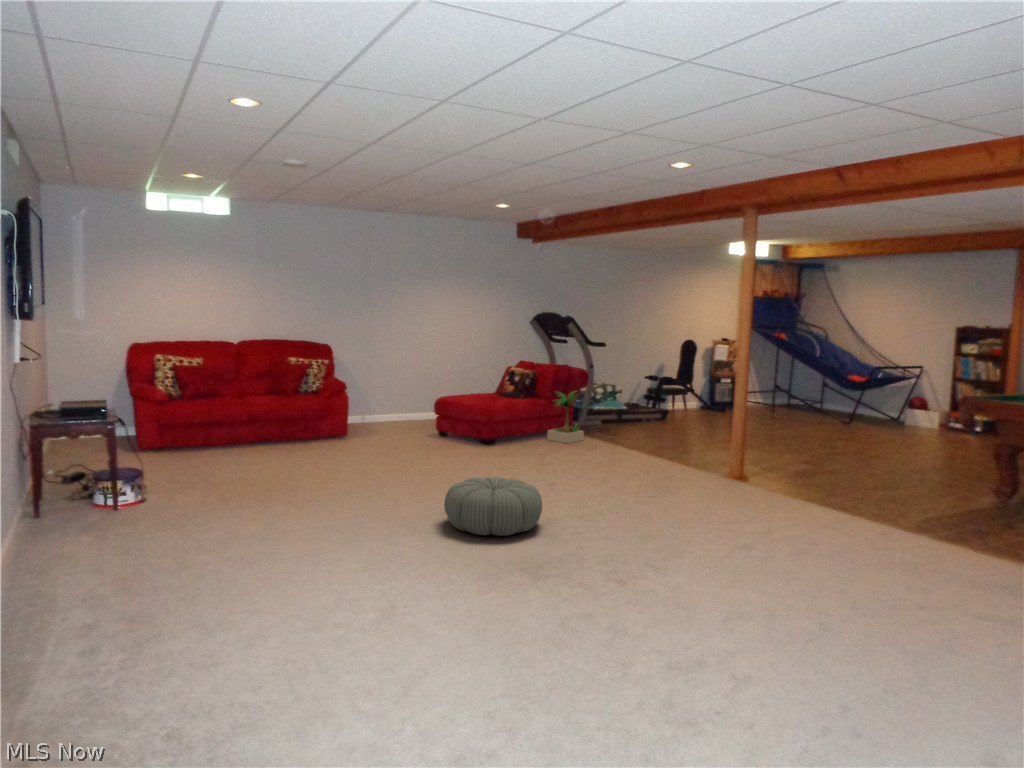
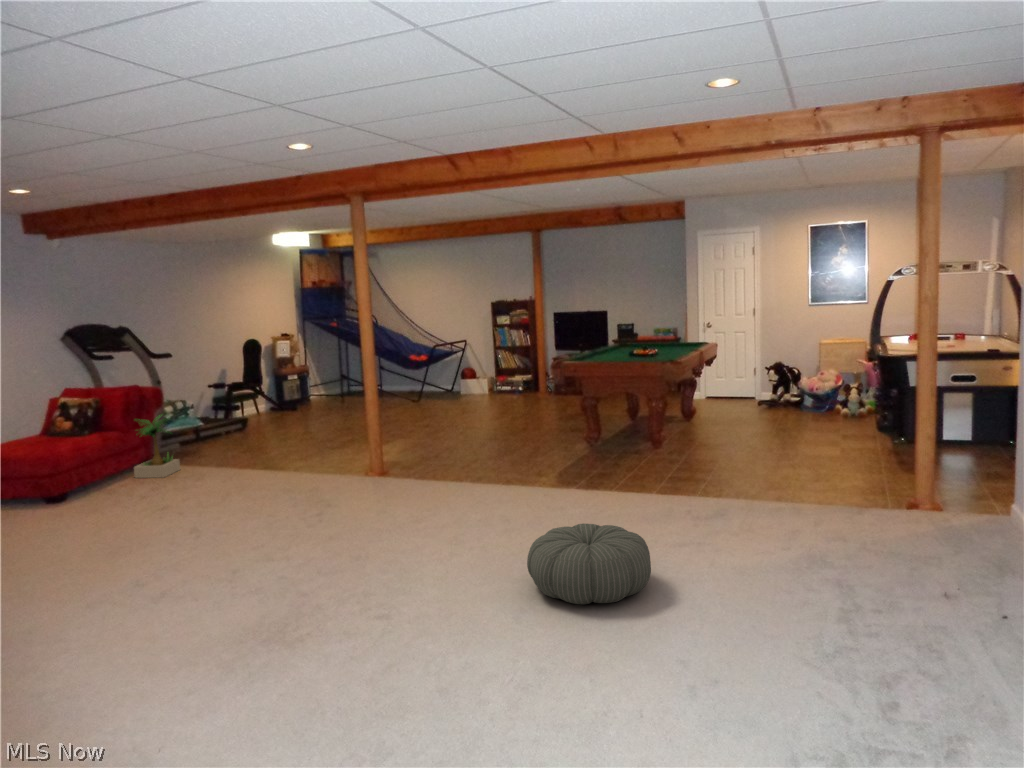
pouf: present [444,477,542,536] -> present [527,523,651,605]

